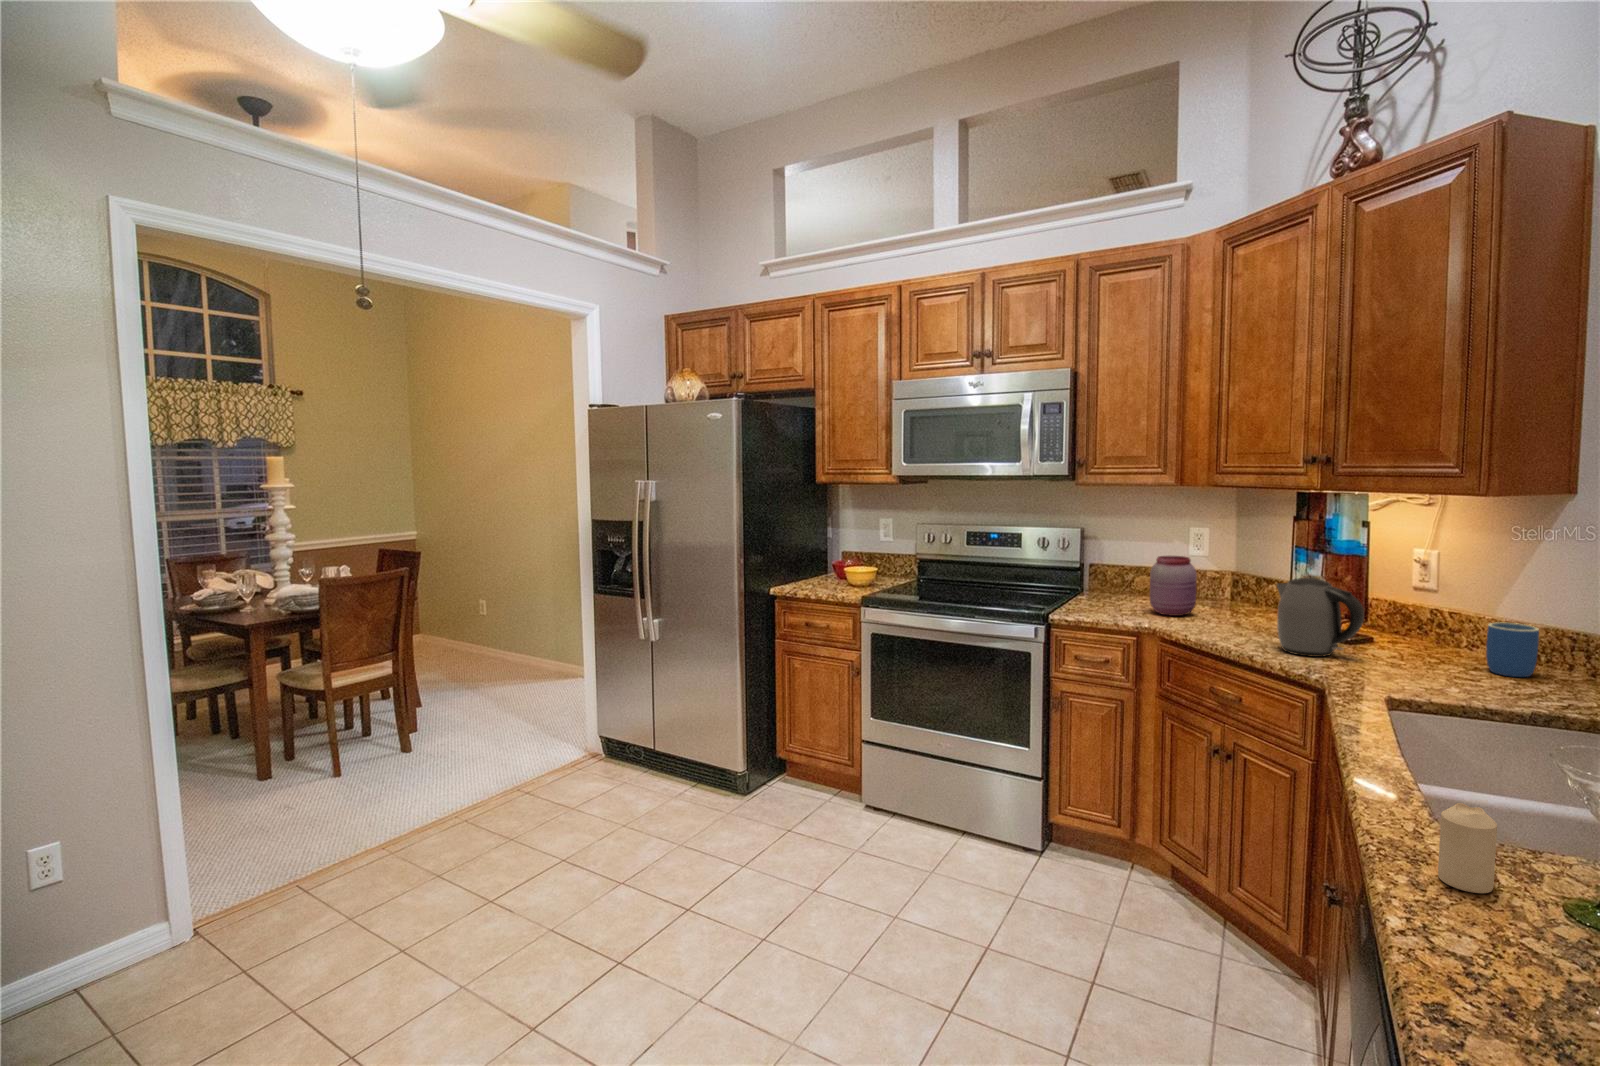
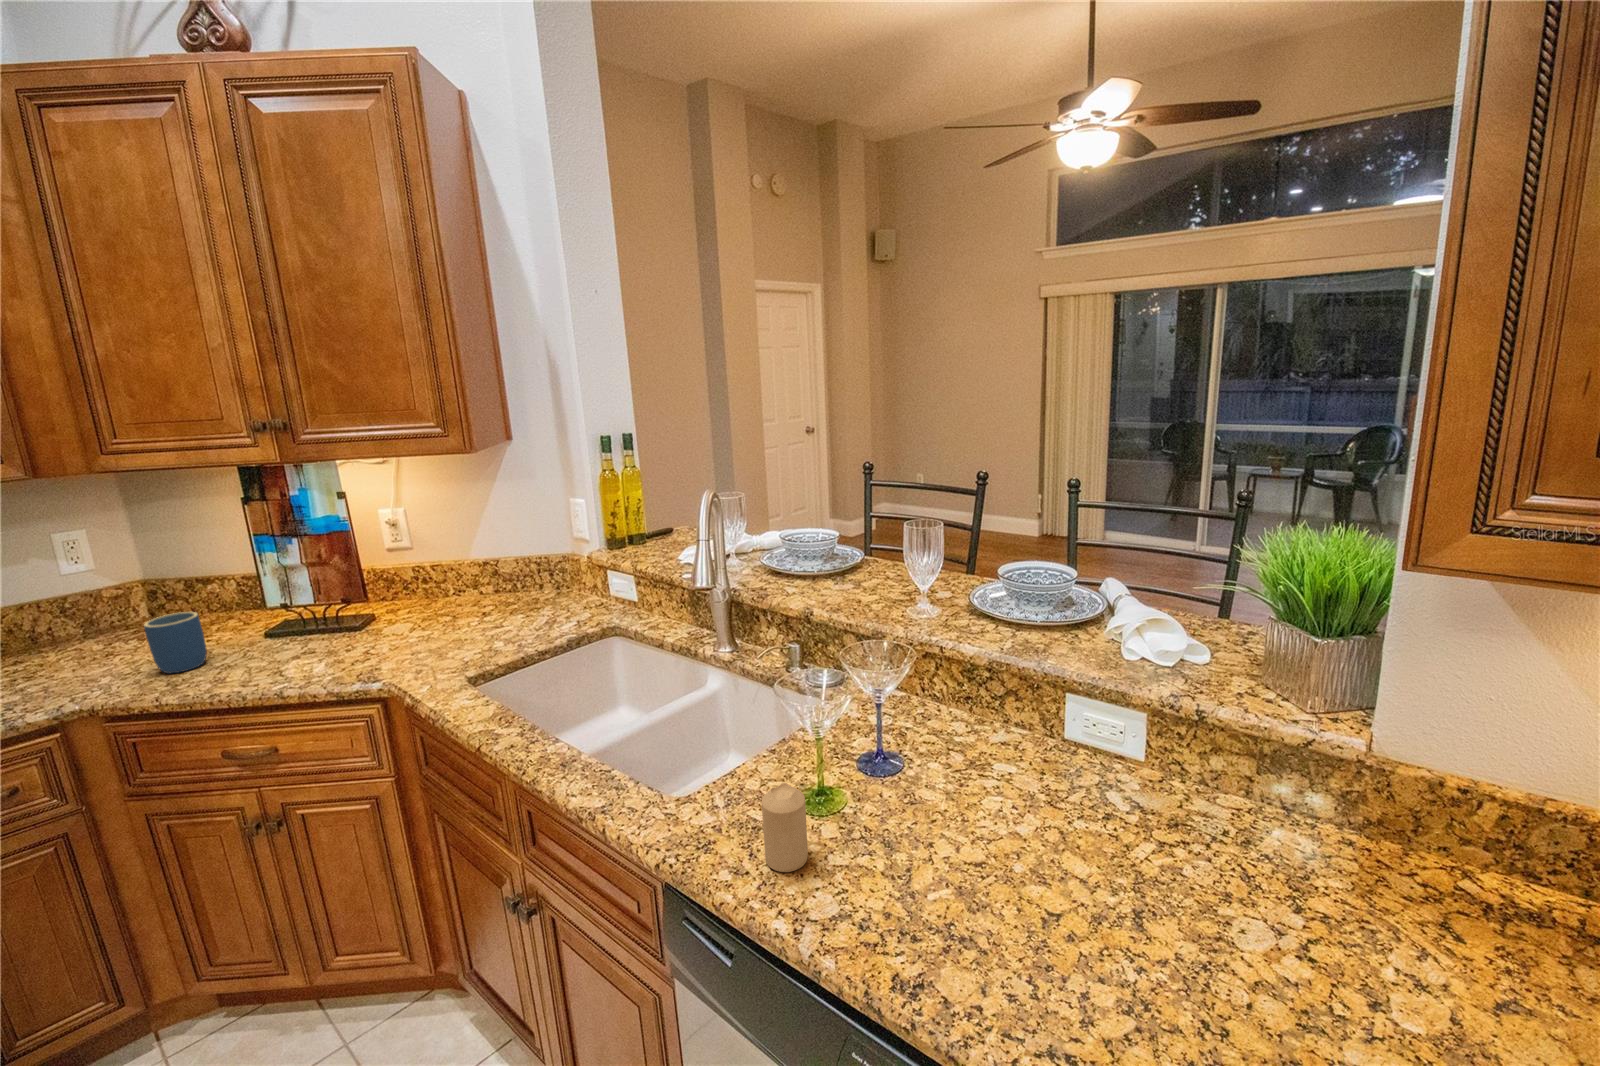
jar: present [1150,556,1197,616] -> none [24,583,125,678]
kettle: present [1277,578,1364,657] -> none [272,570,388,667]
mug: present [1486,622,1539,677] -> present [144,612,207,673]

